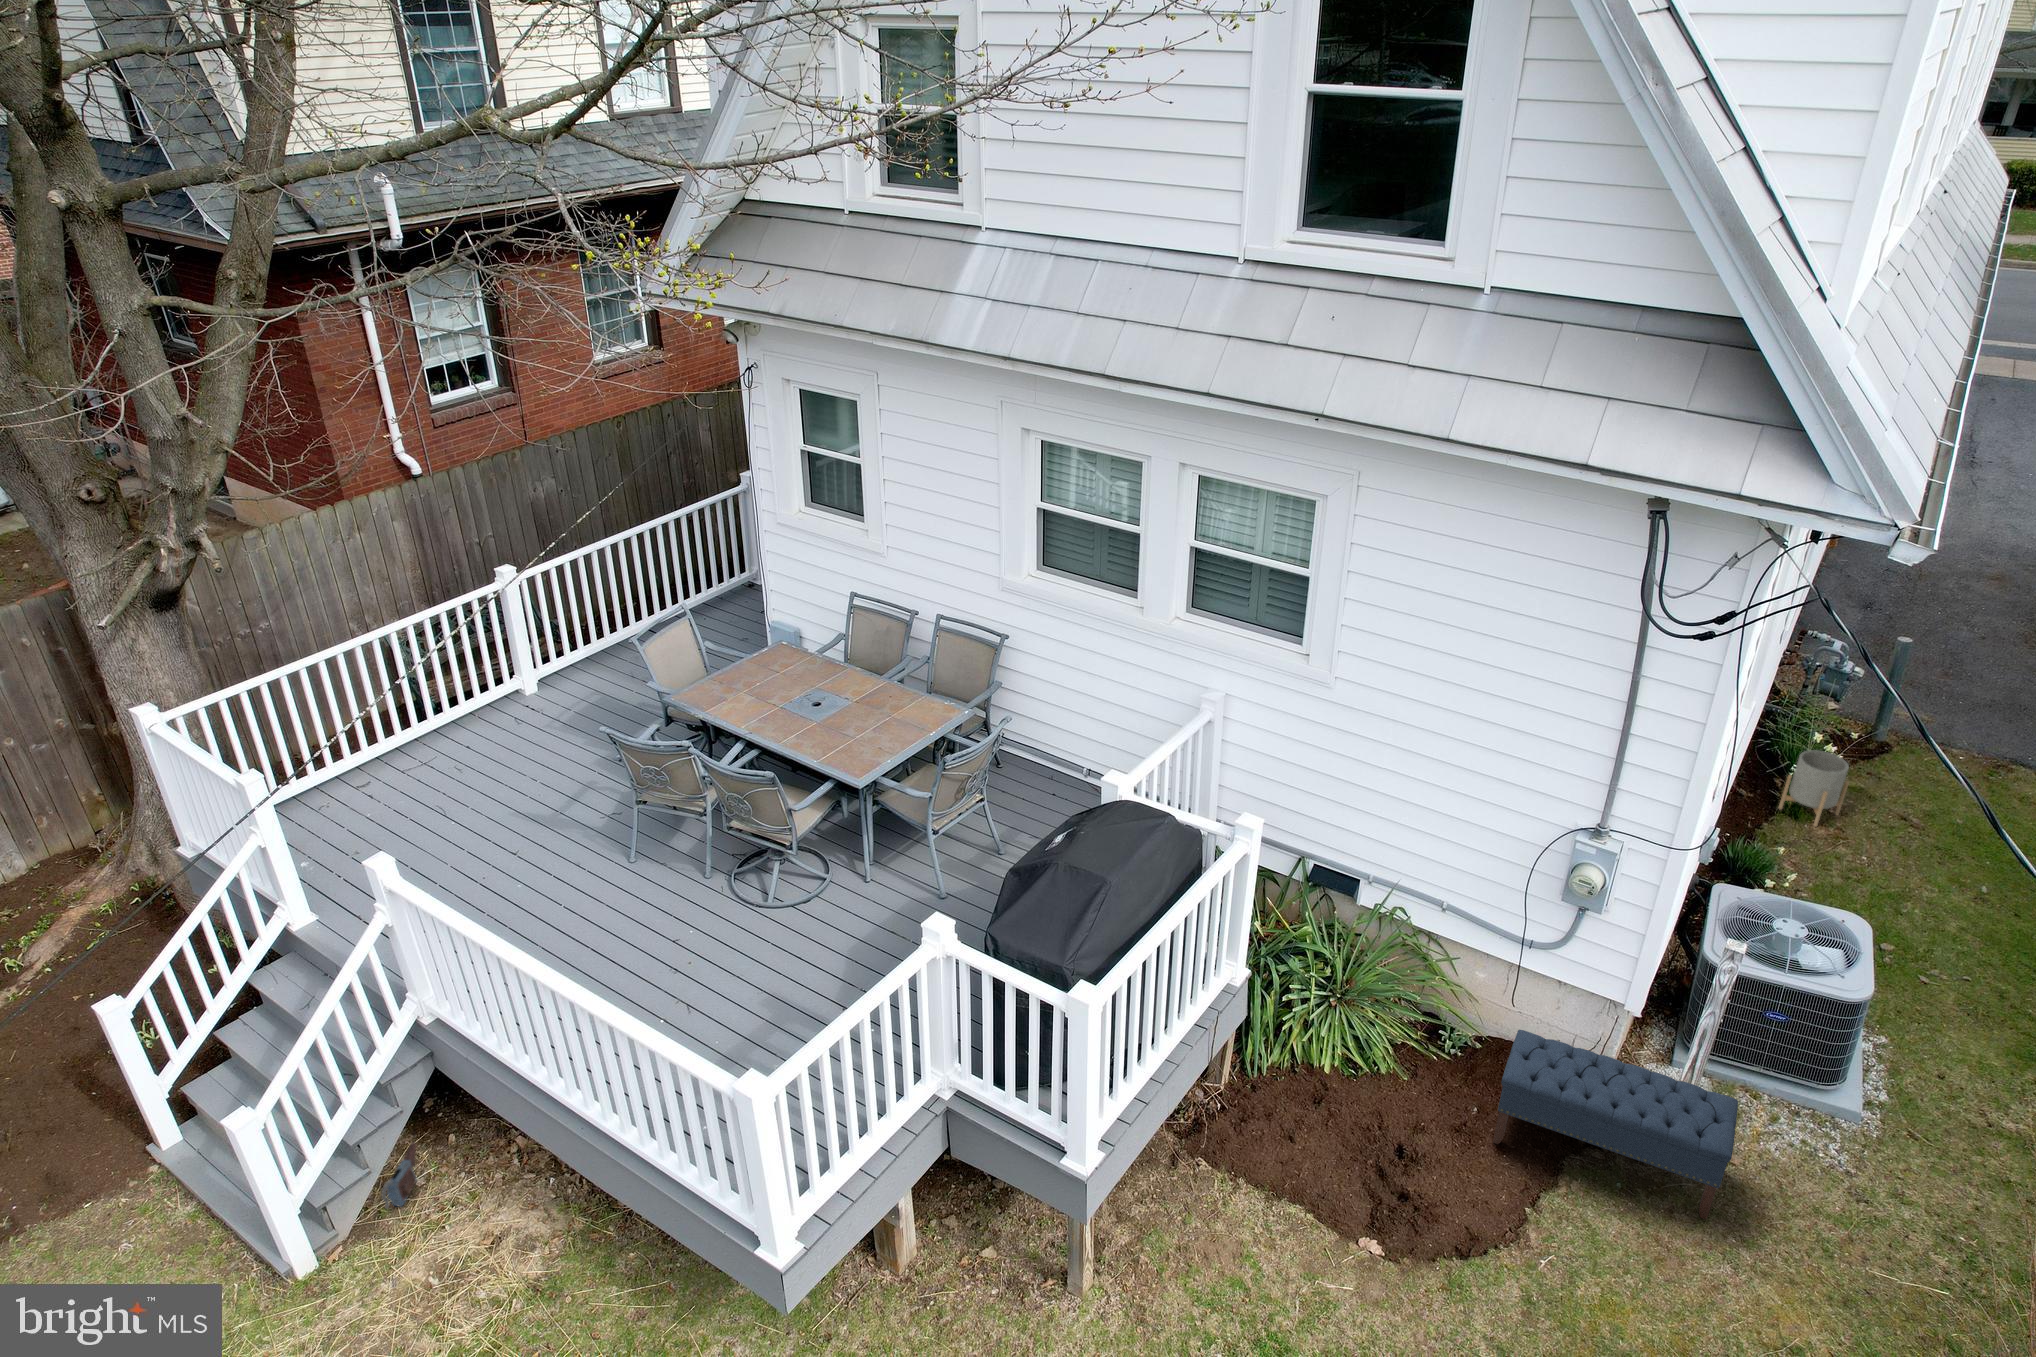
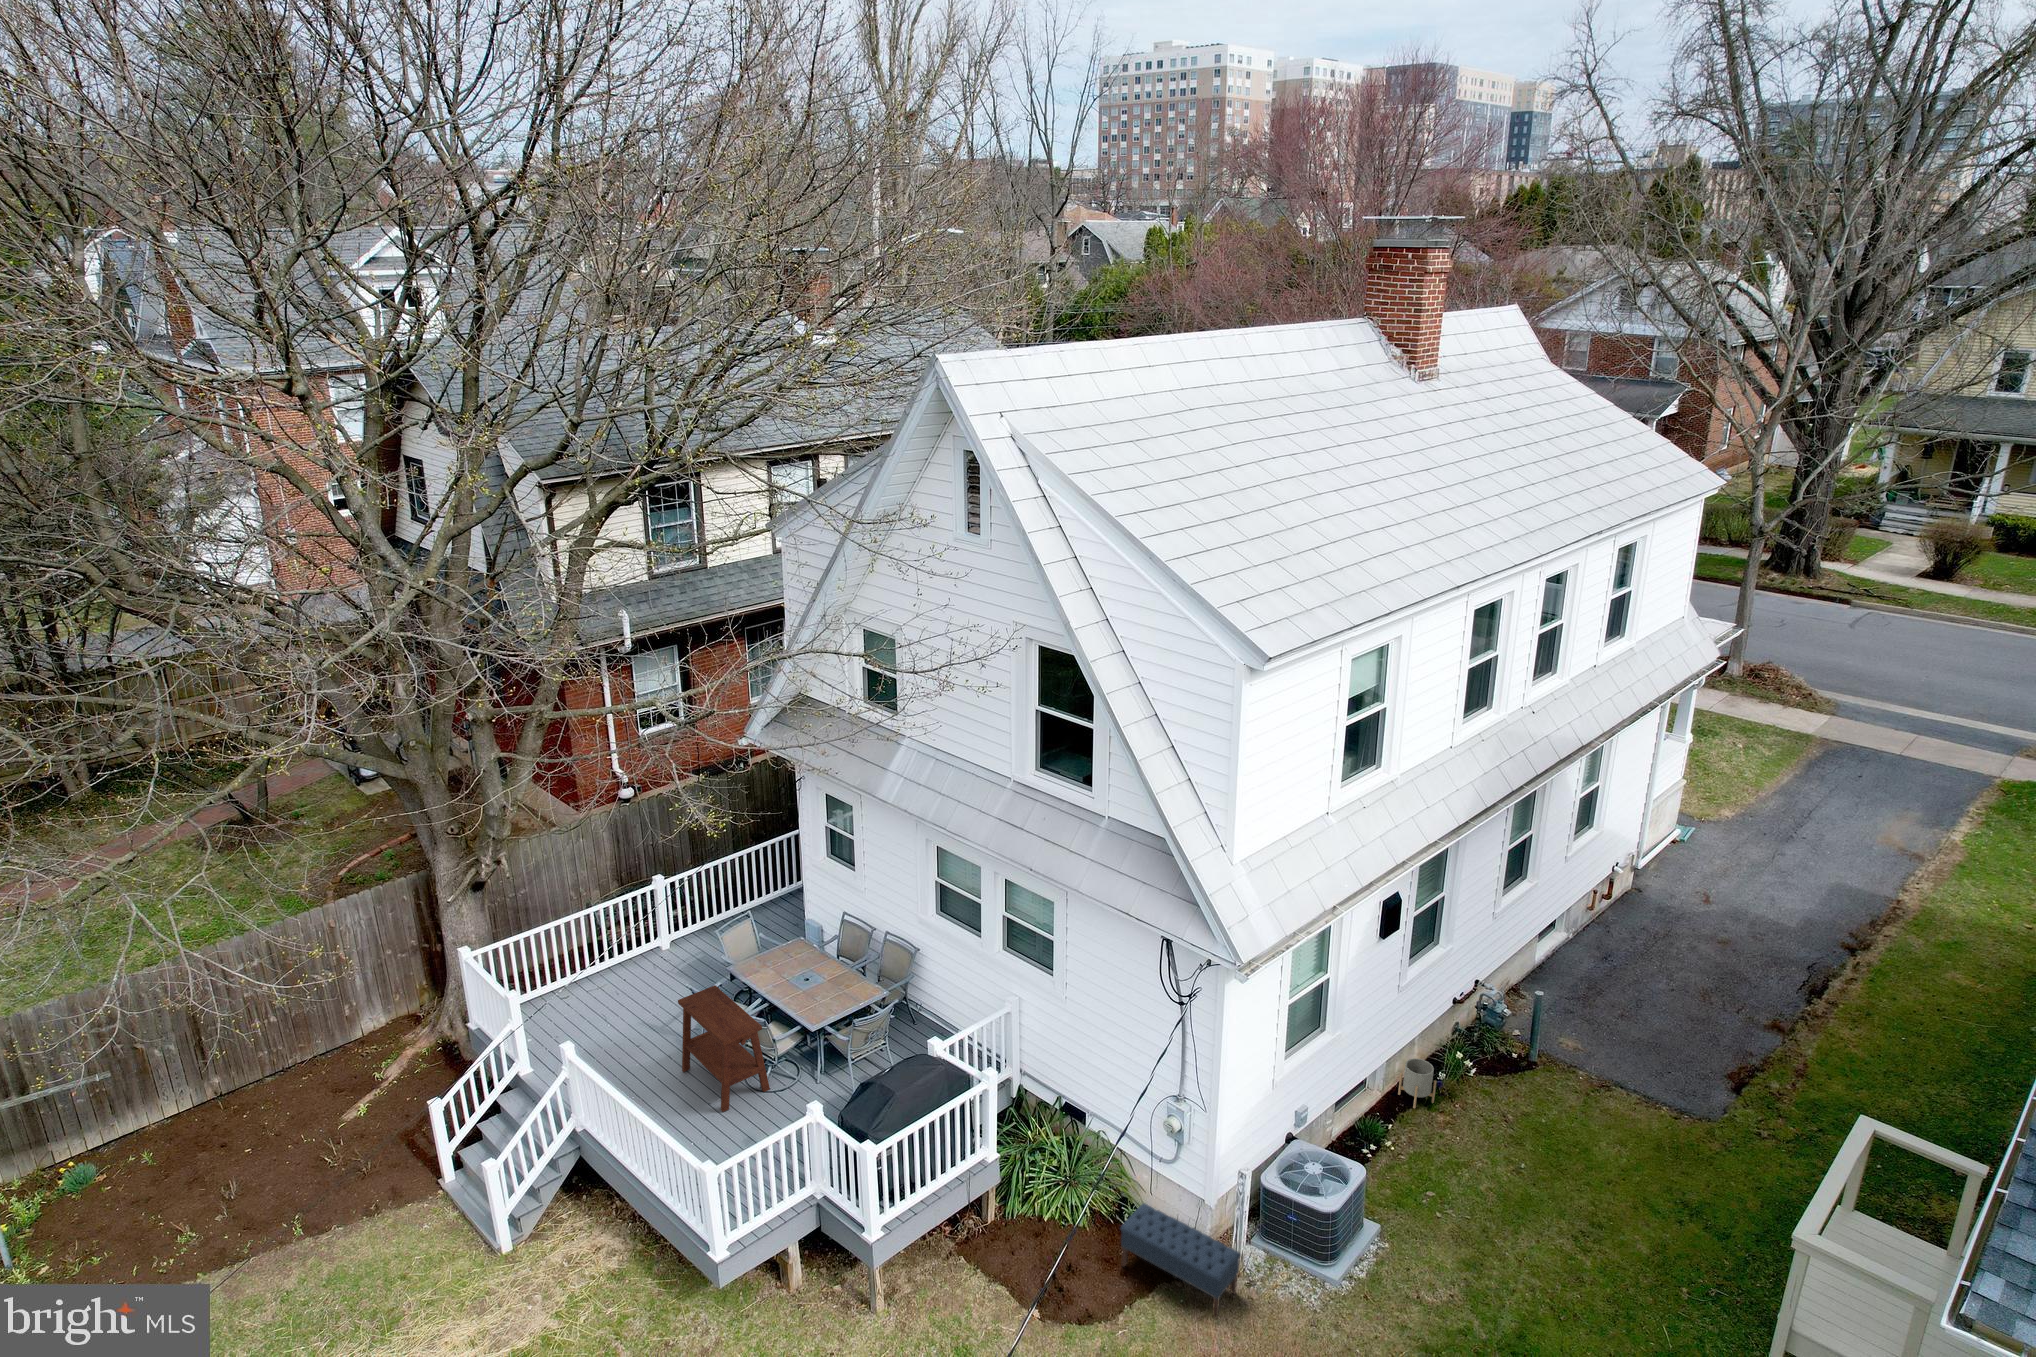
side table: none [589,728,789,956] -> present [678,985,770,1112]
watering can: present [381,1141,417,1208] -> none [546,1194,566,1228]

